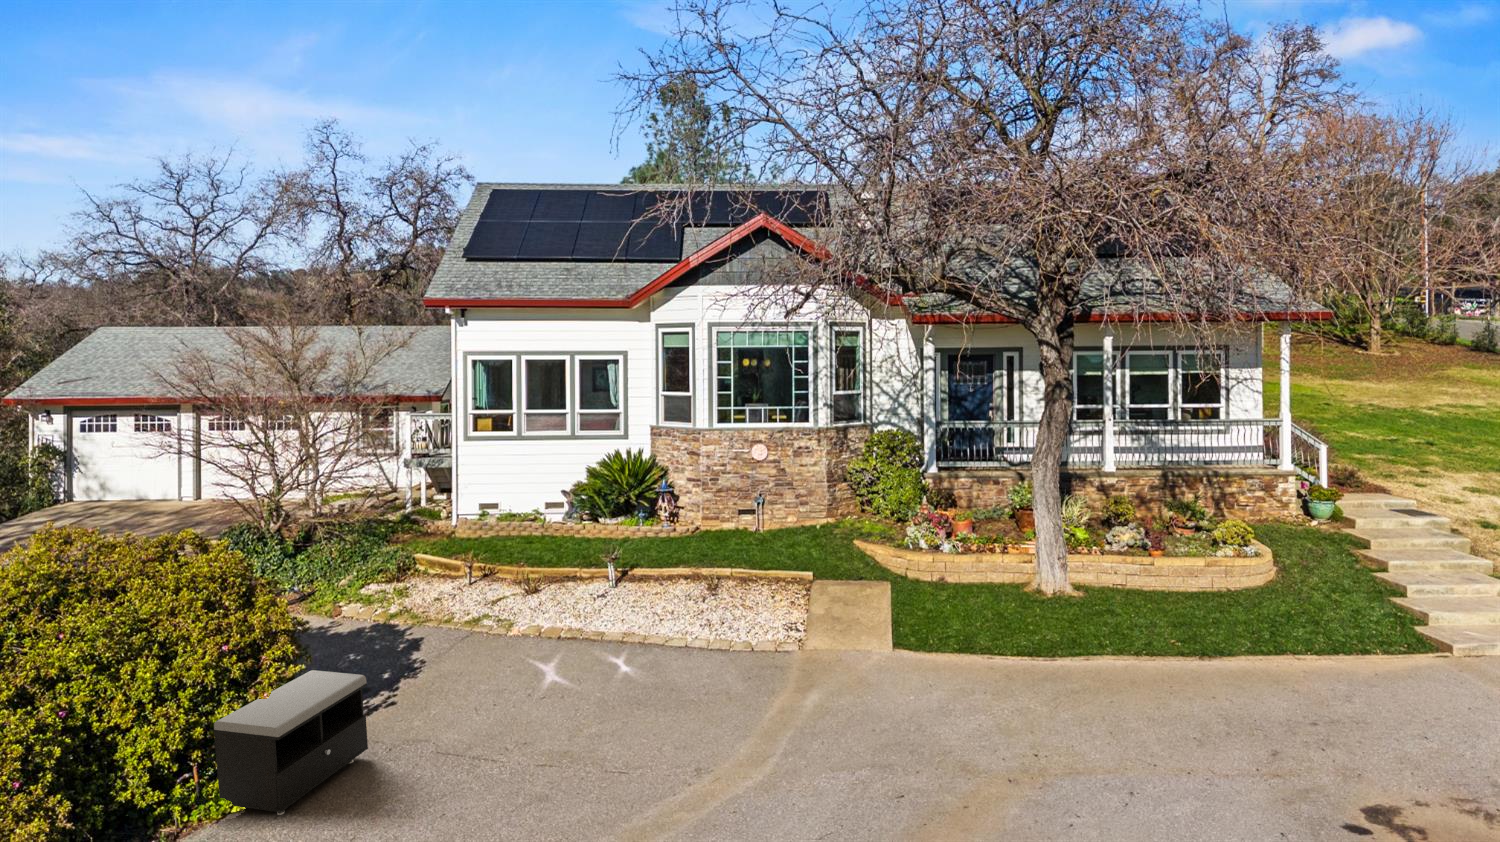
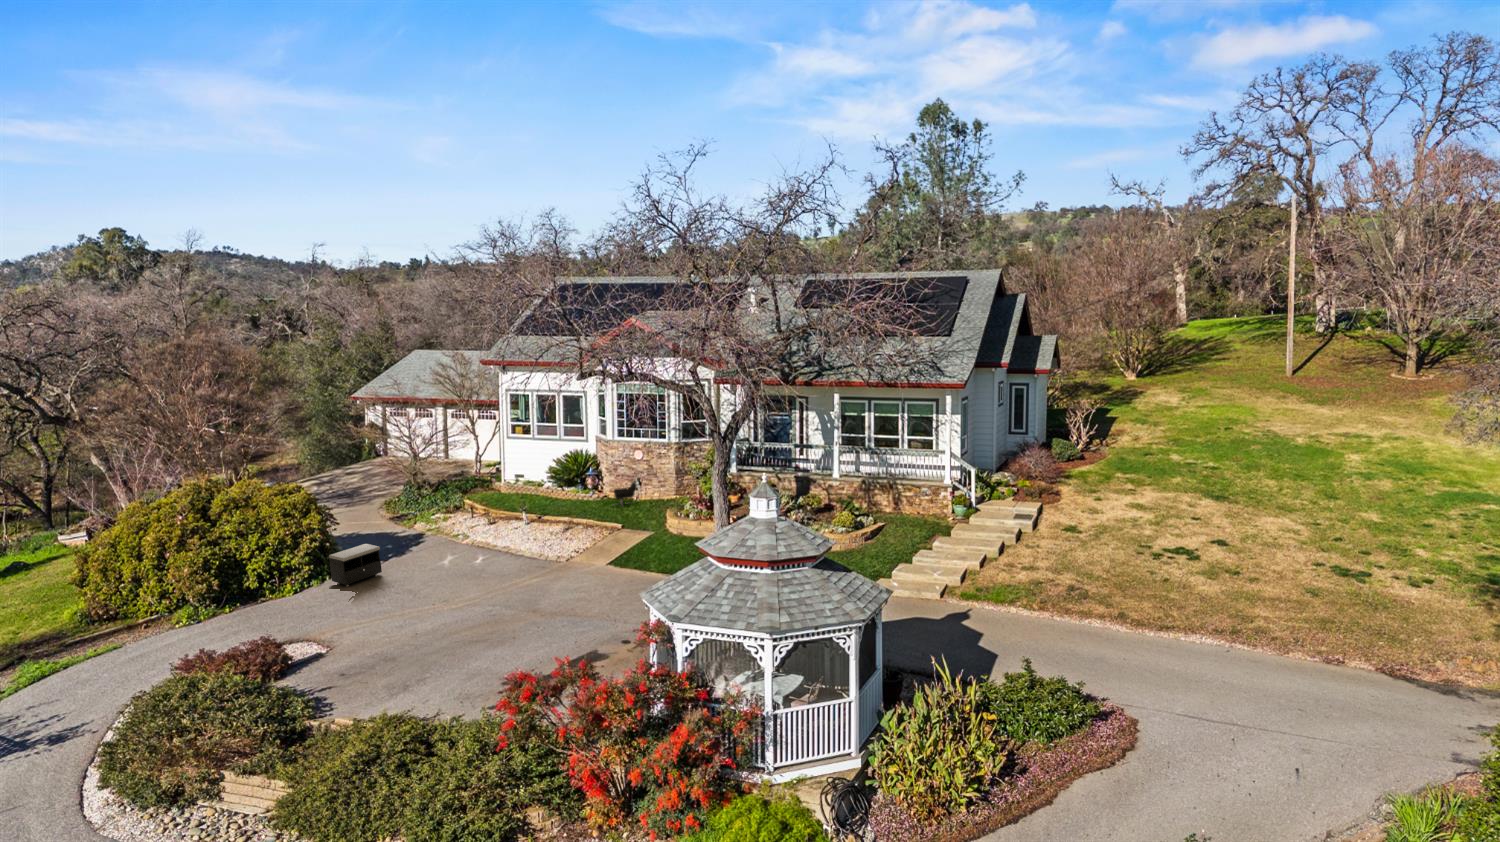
lounge chair: none [714,499,765,545] -> present [614,482,637,504]

